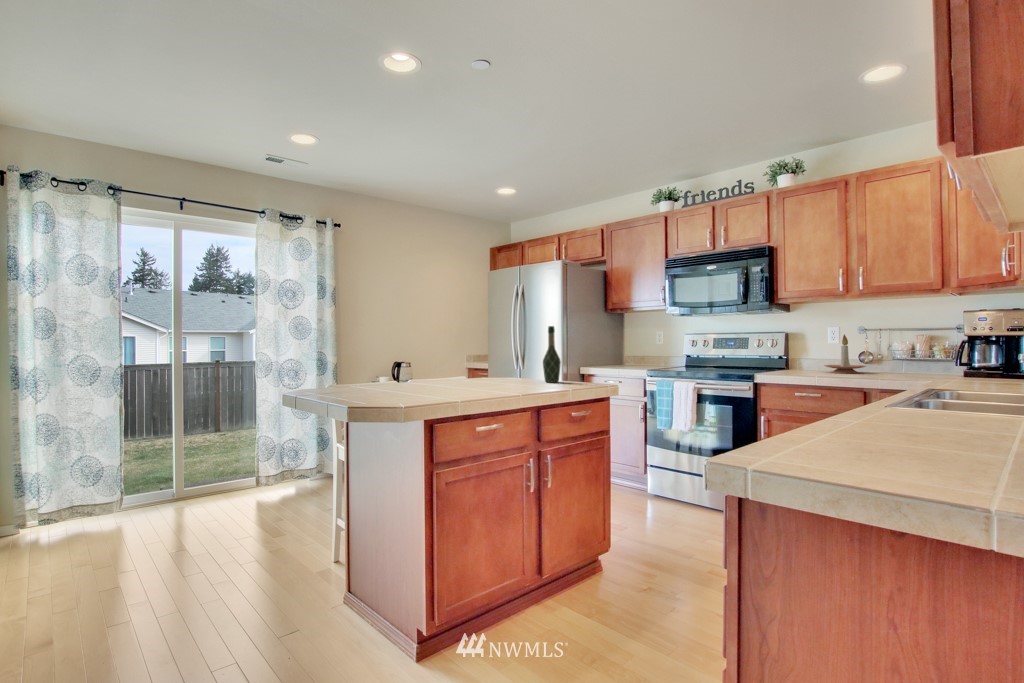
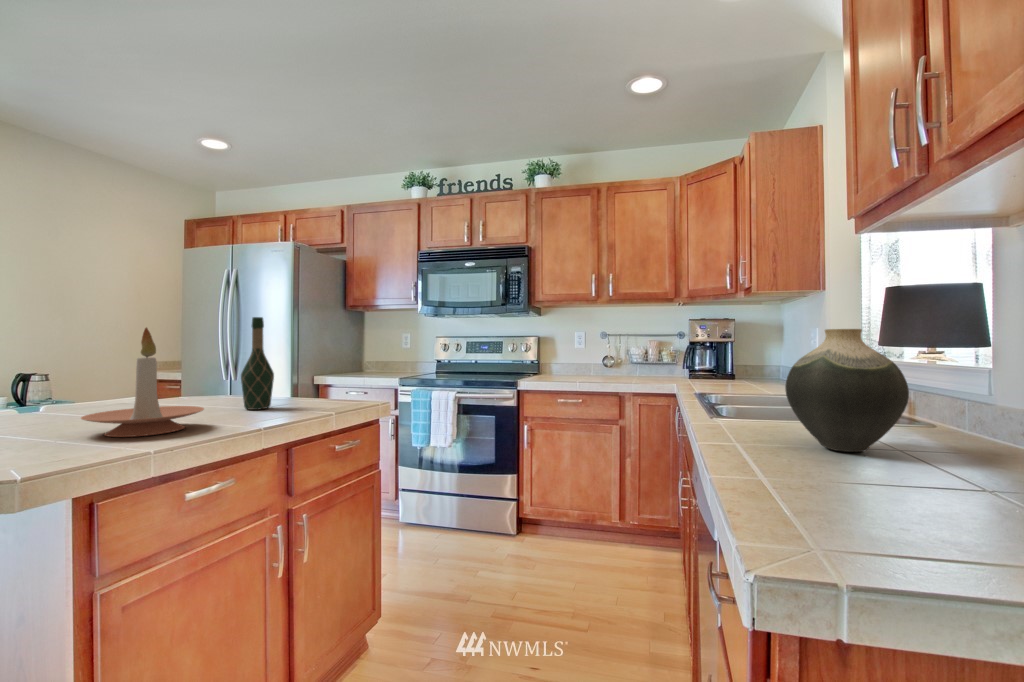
vase: none [895,330,987,418] -> present [785,329,909,452]
candle holder: present [825,335,866,373] -> present [81,328,204,437]

